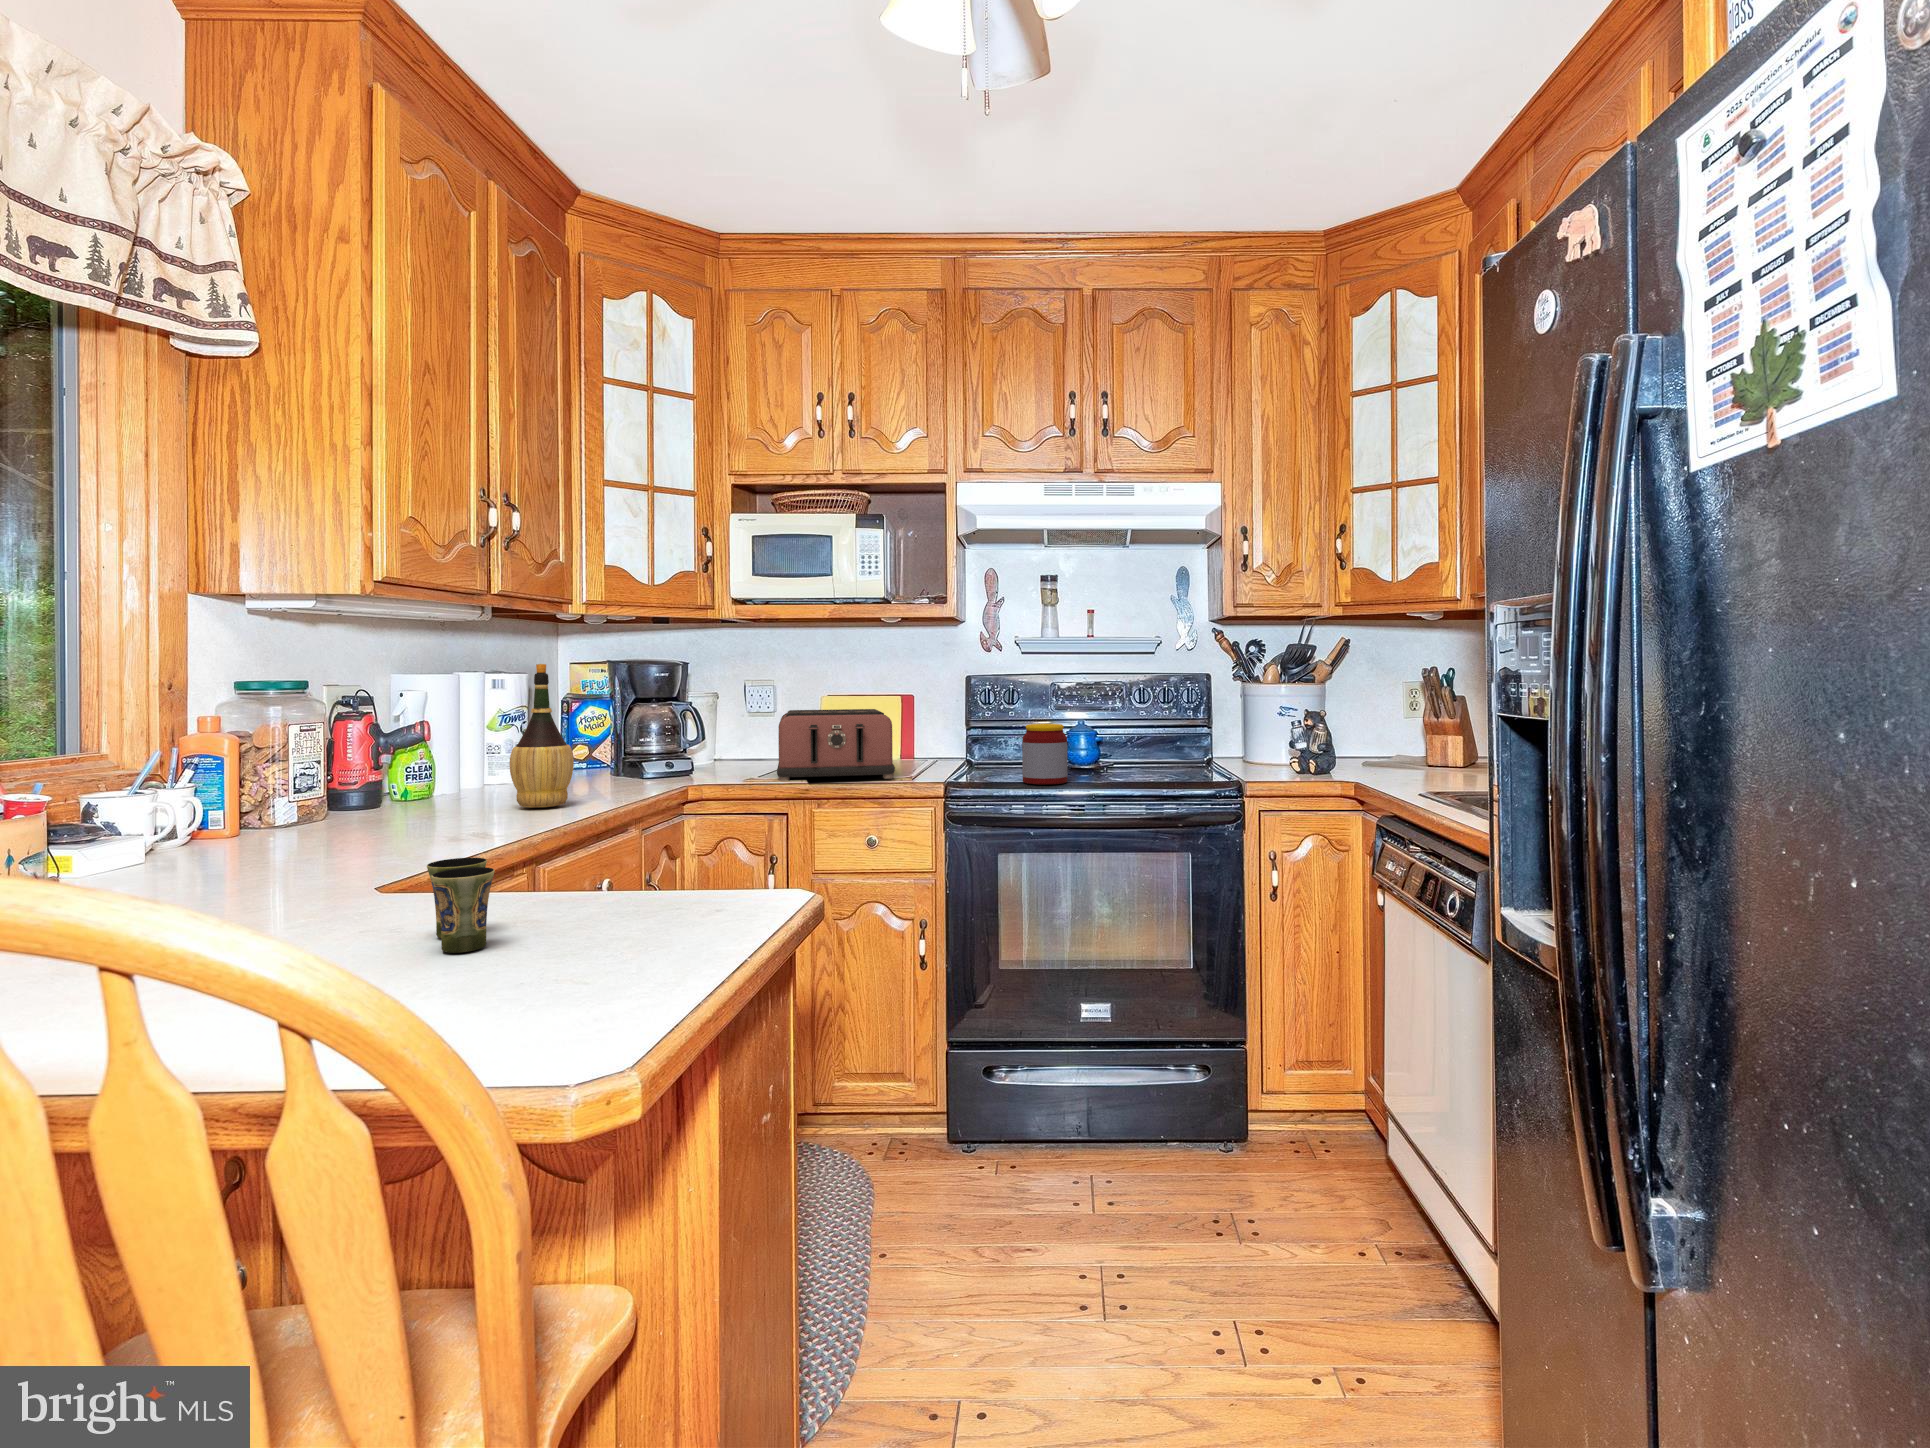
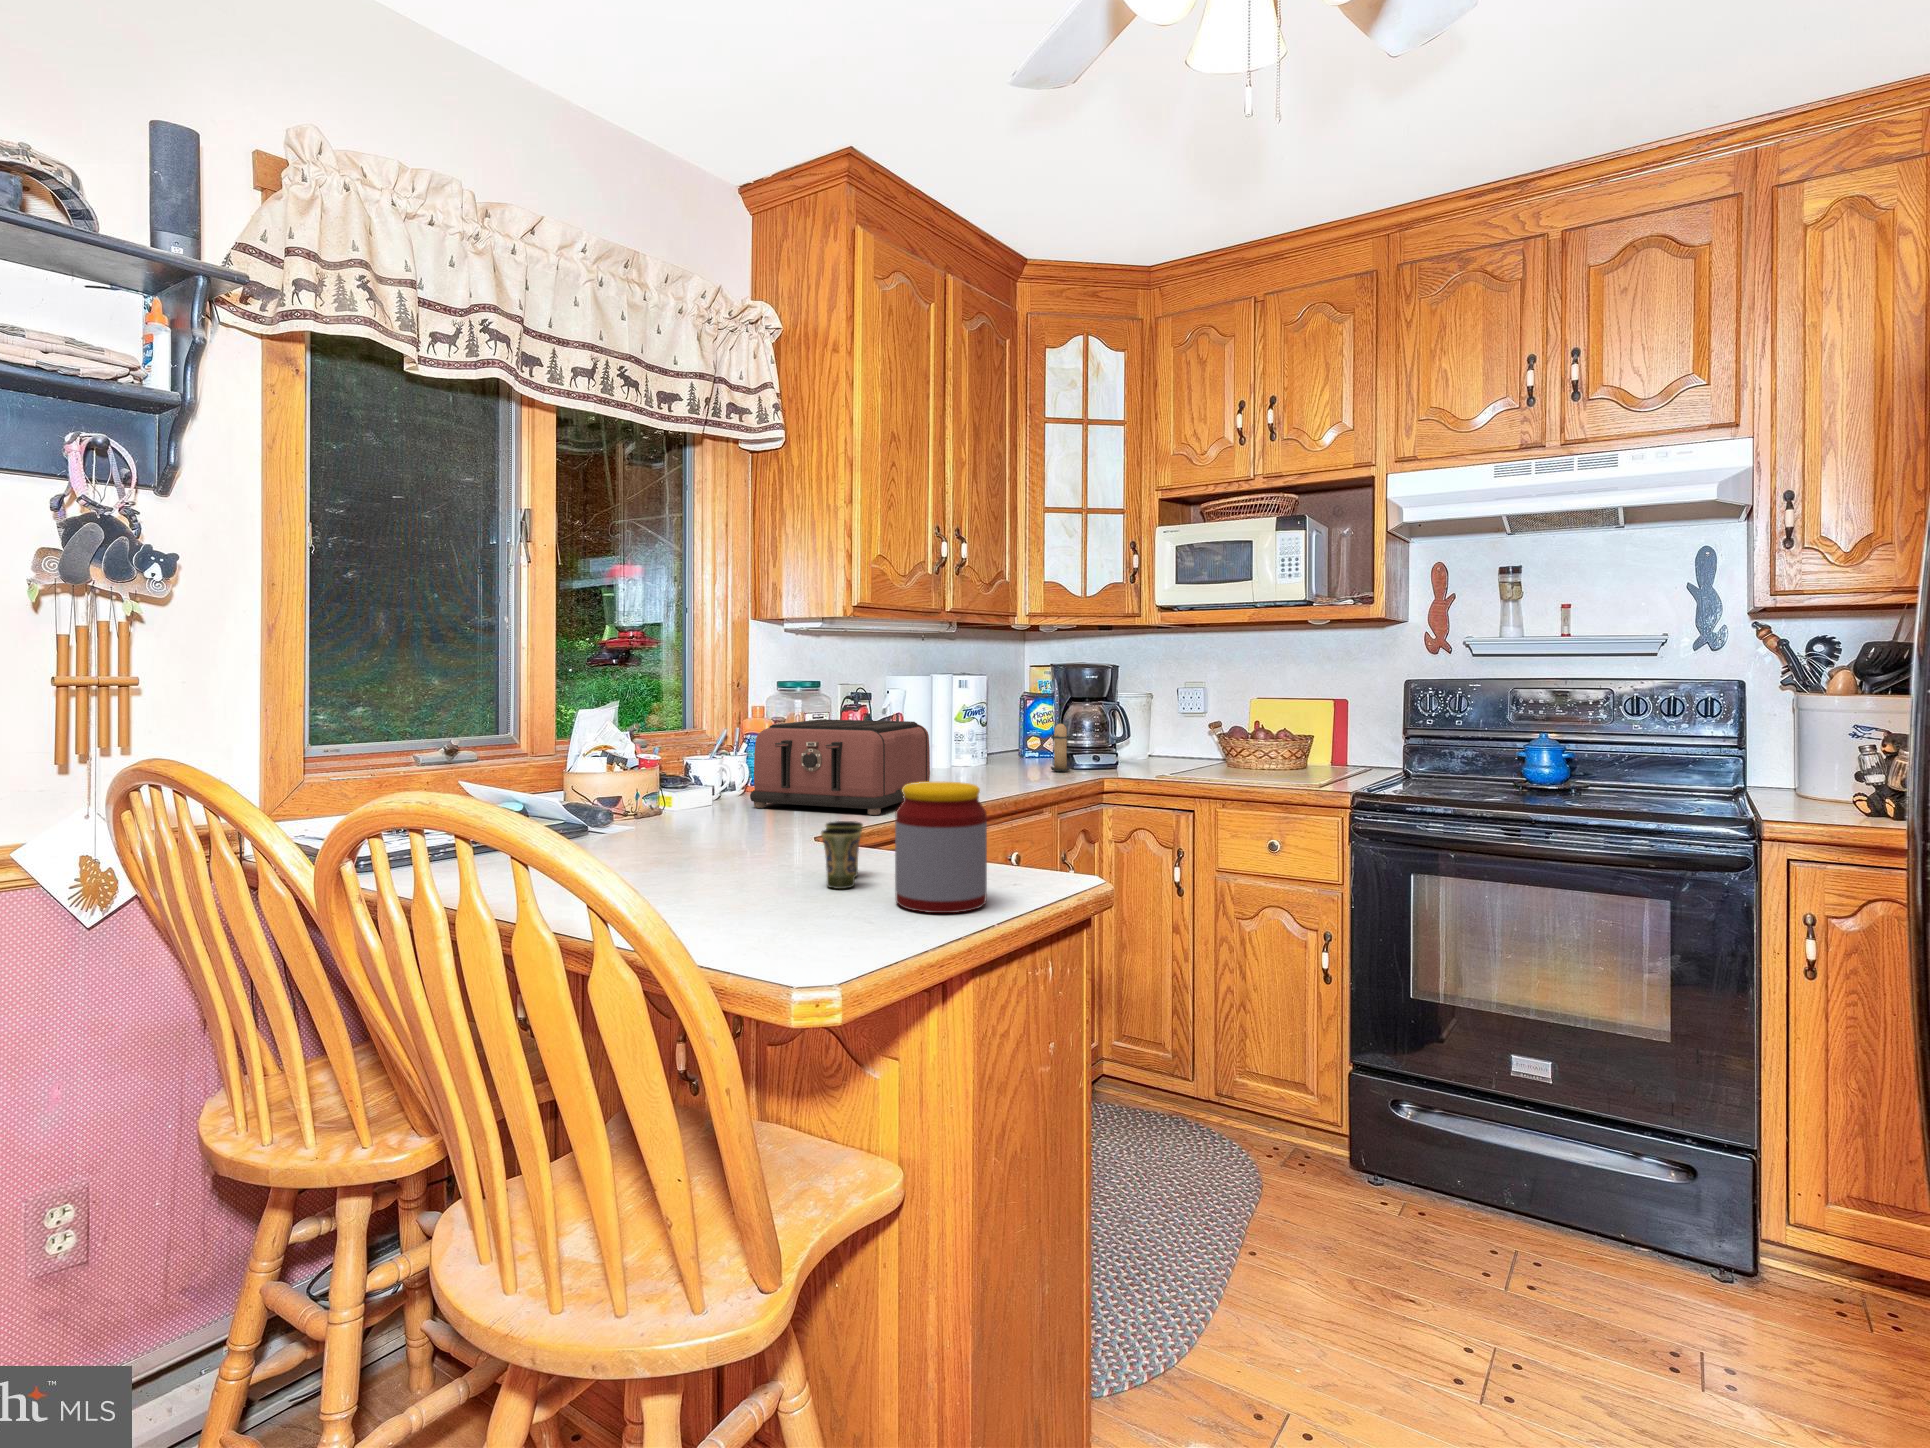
wine bottle: present [510,664,574,808] -> none [949,669,997,787]
toaster: present [777,709,895,781] -> present [750,719,930,815]
candle: none [619,724,650,783] -> present [1050,720,1070,771]
jar: present [1022,724,1067,784] -> present [895,782,987,913]

